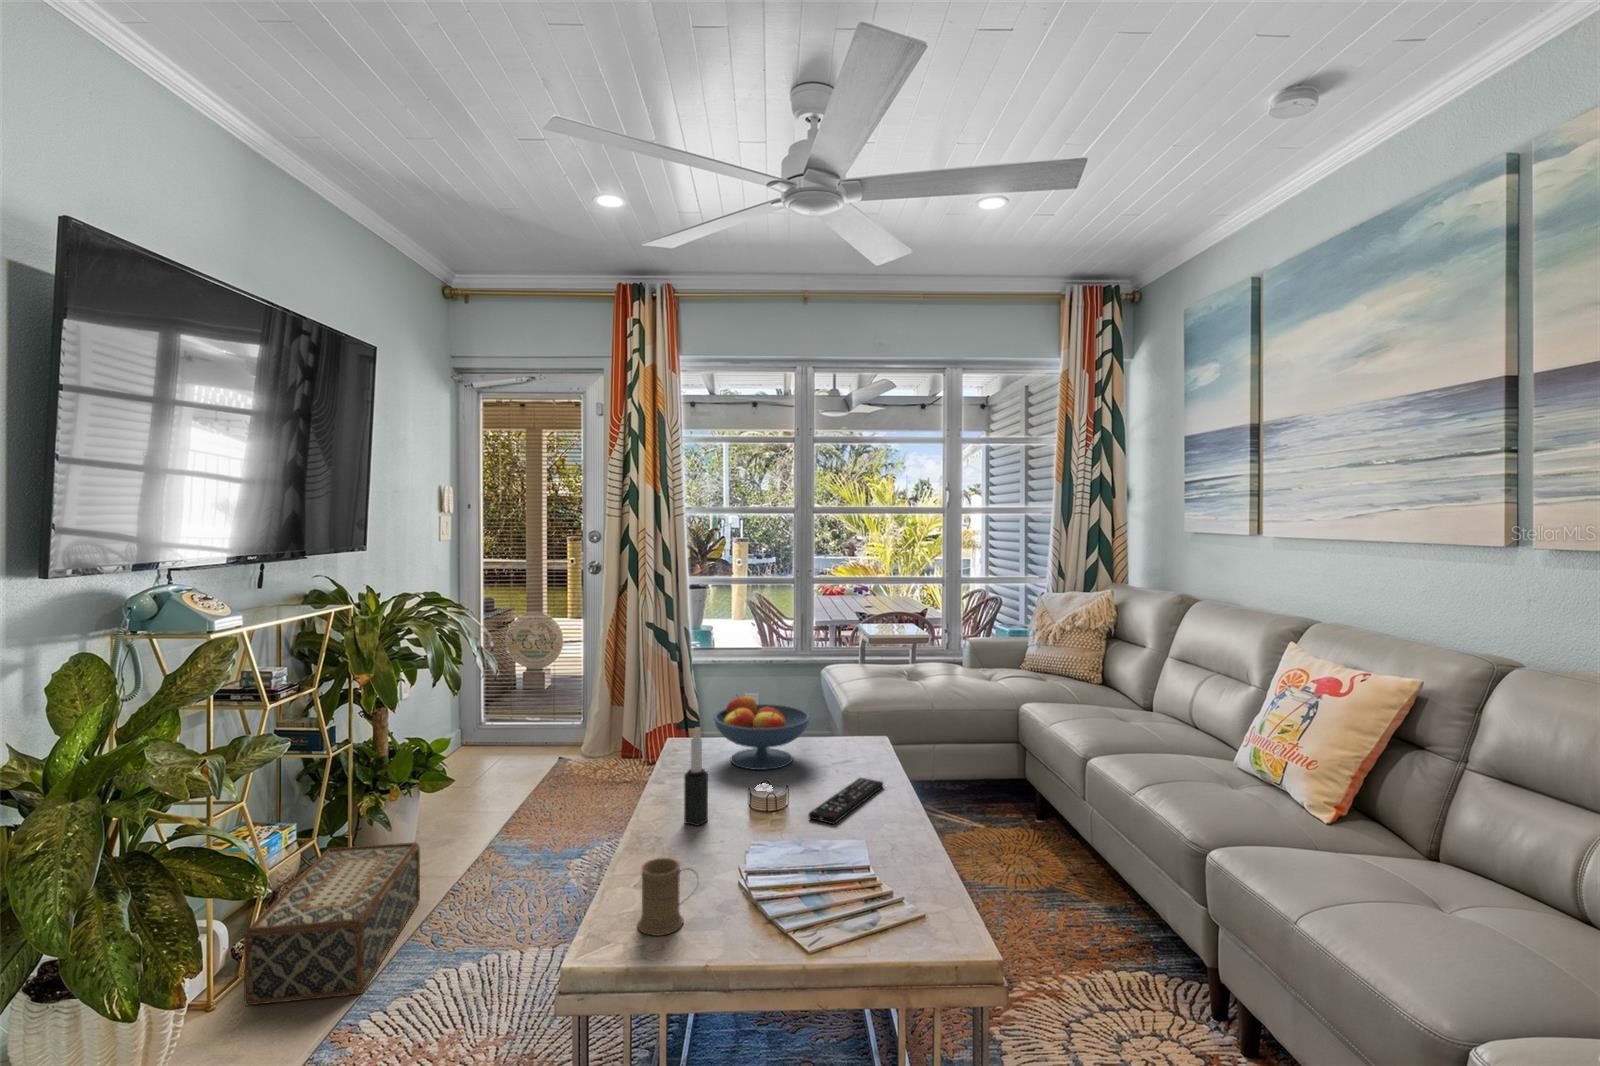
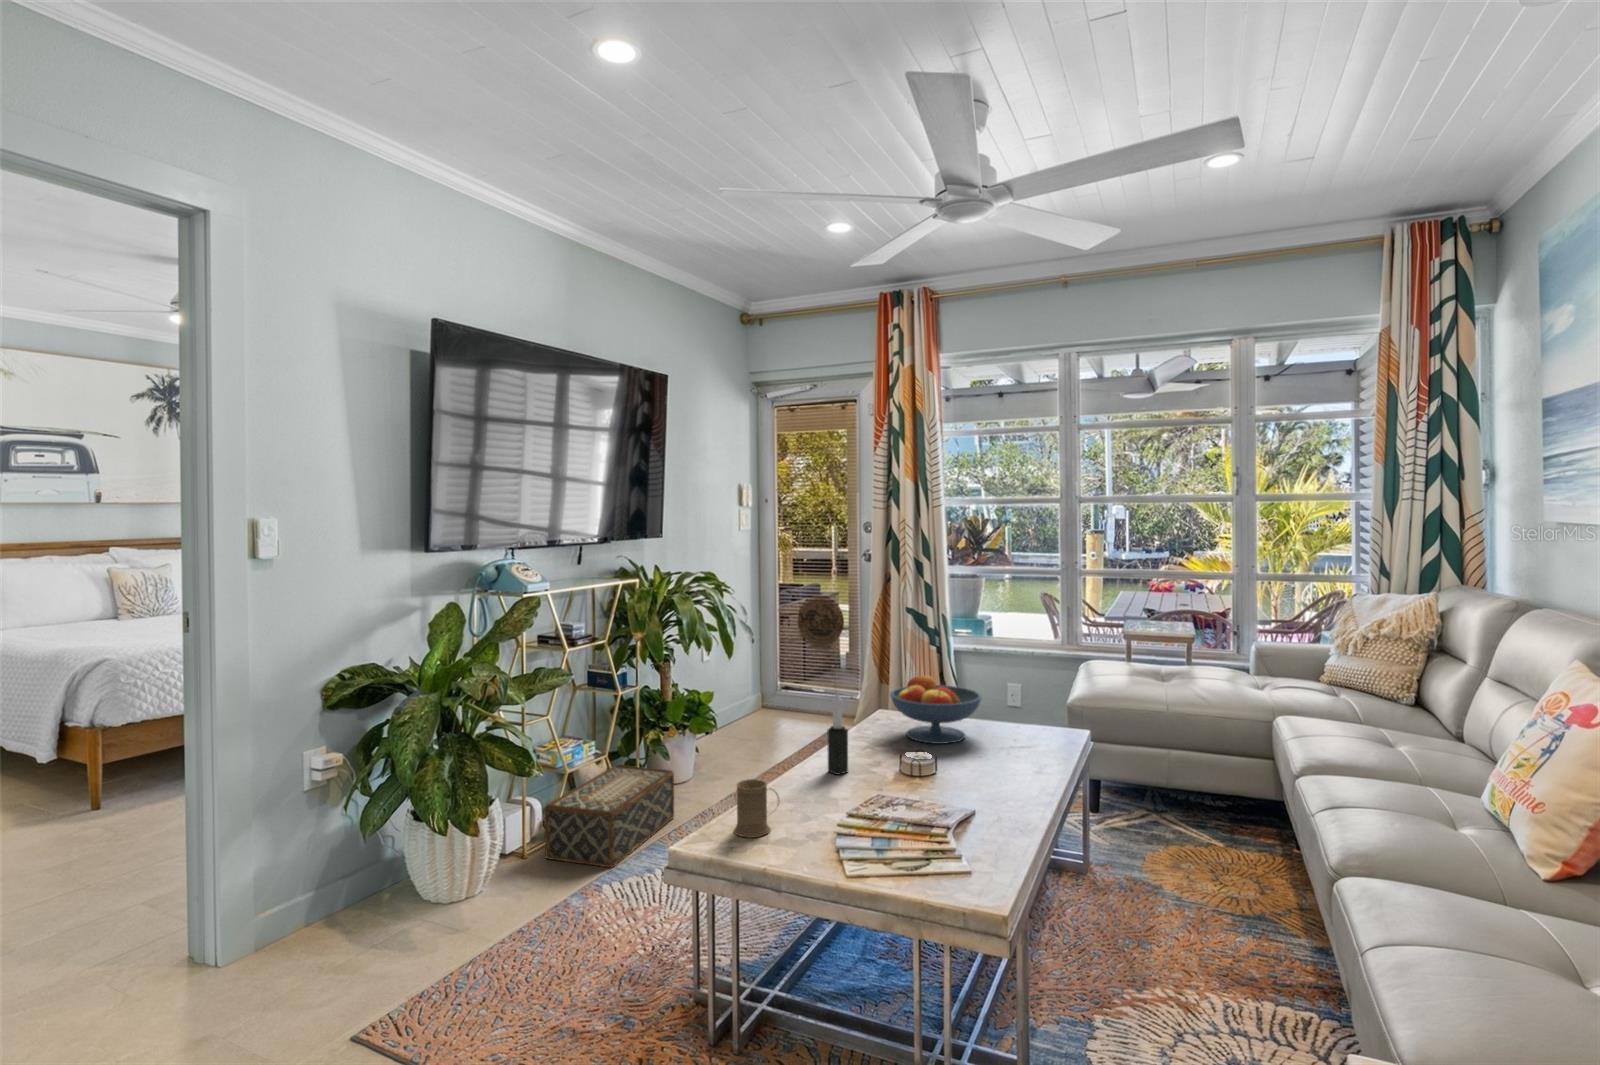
remote control: present [809,778,883,824] -> none [934,759,1030,791]

